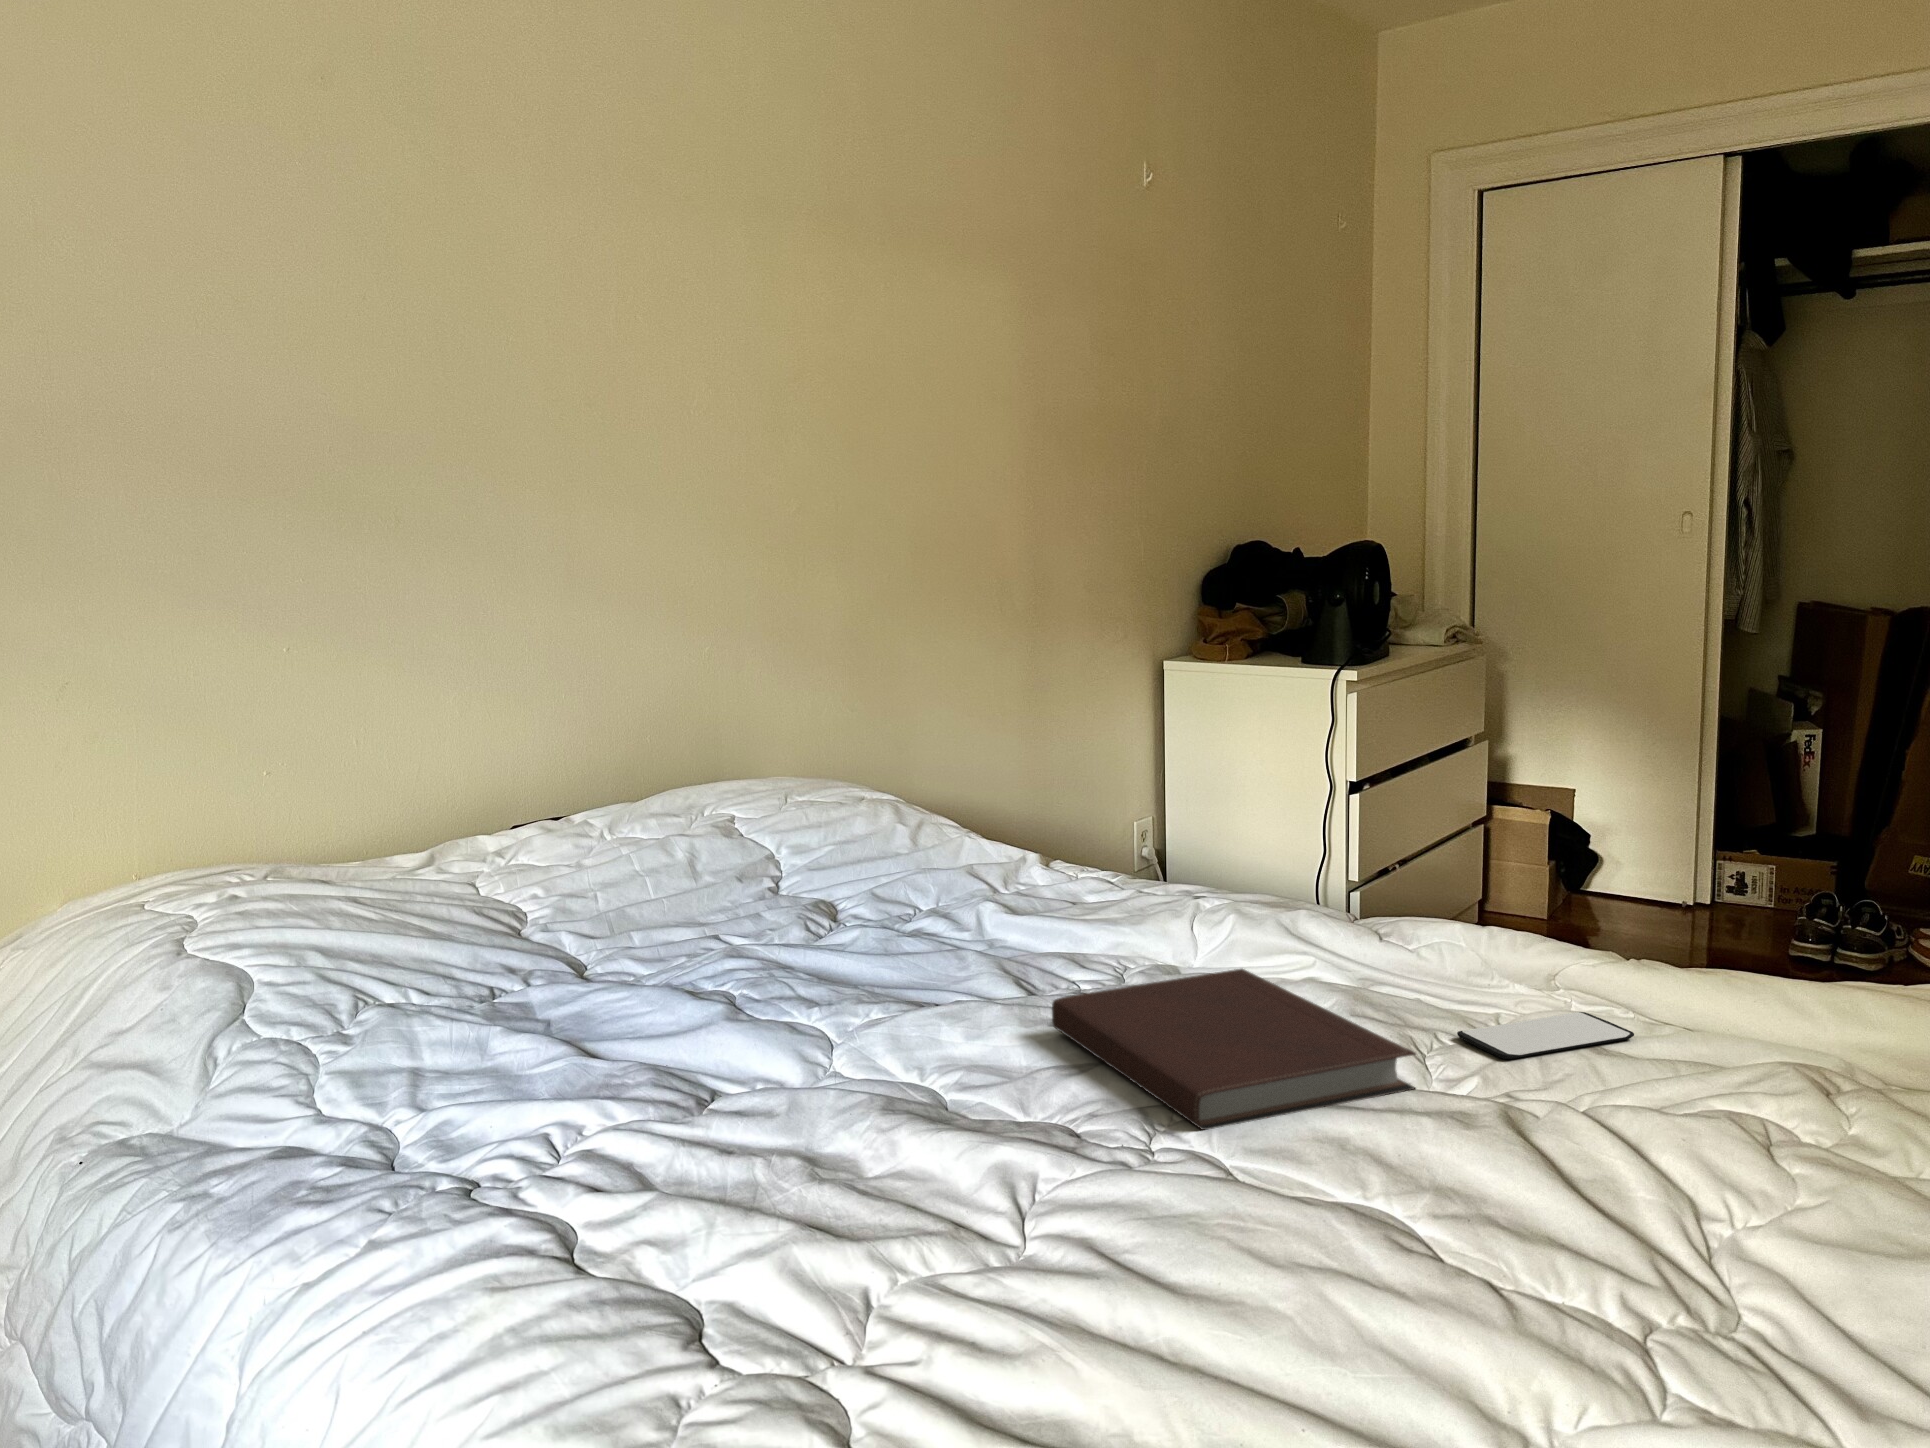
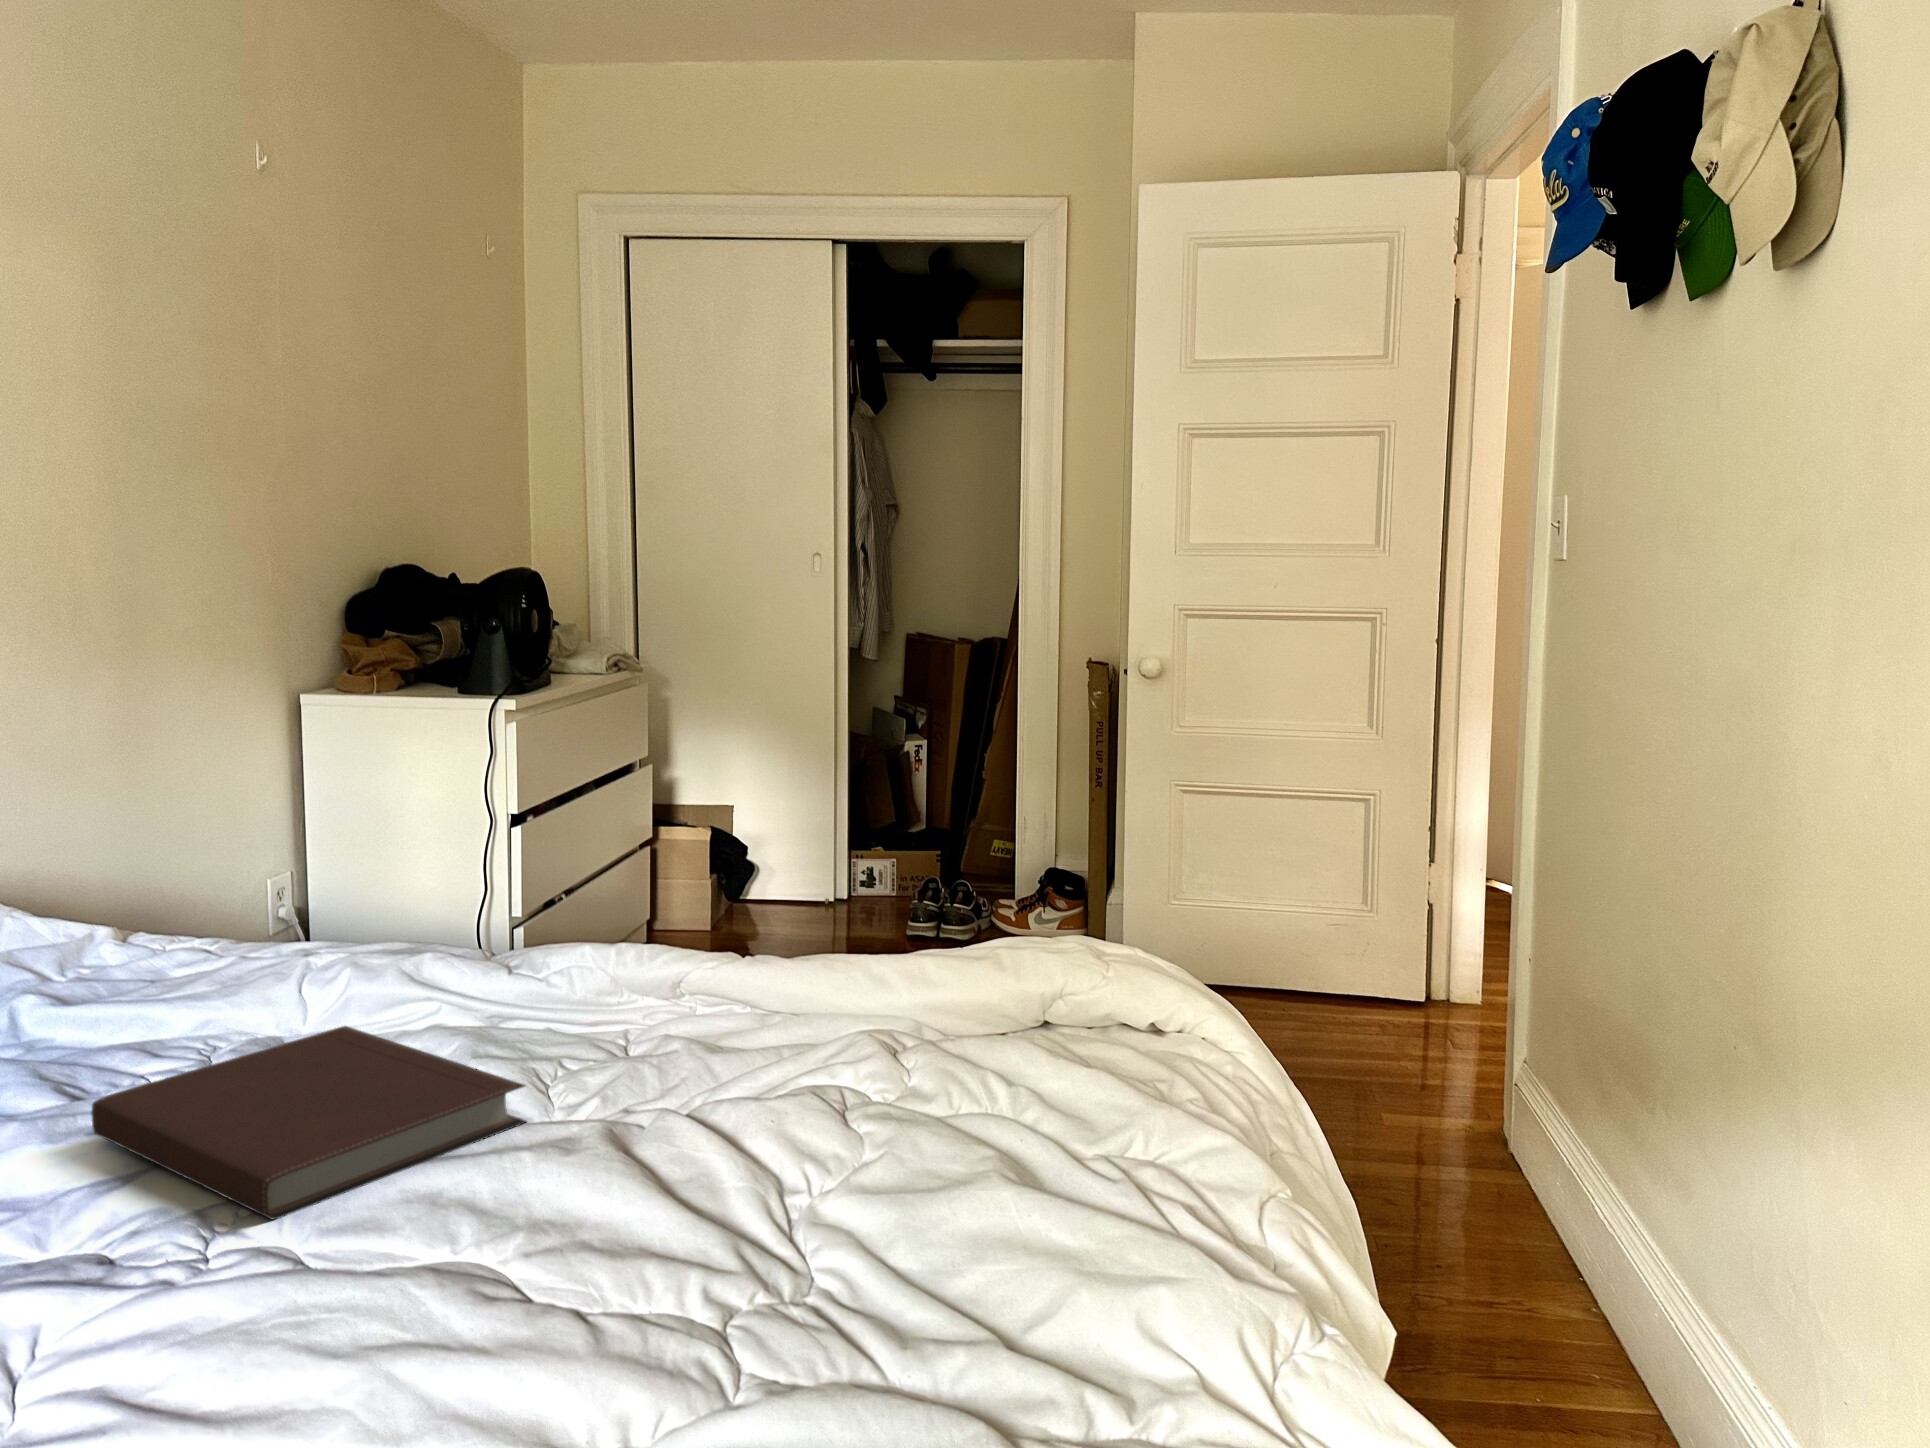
smartphone: present [1457,1012,1634,1059] -> none [576,1014,743,1074]

